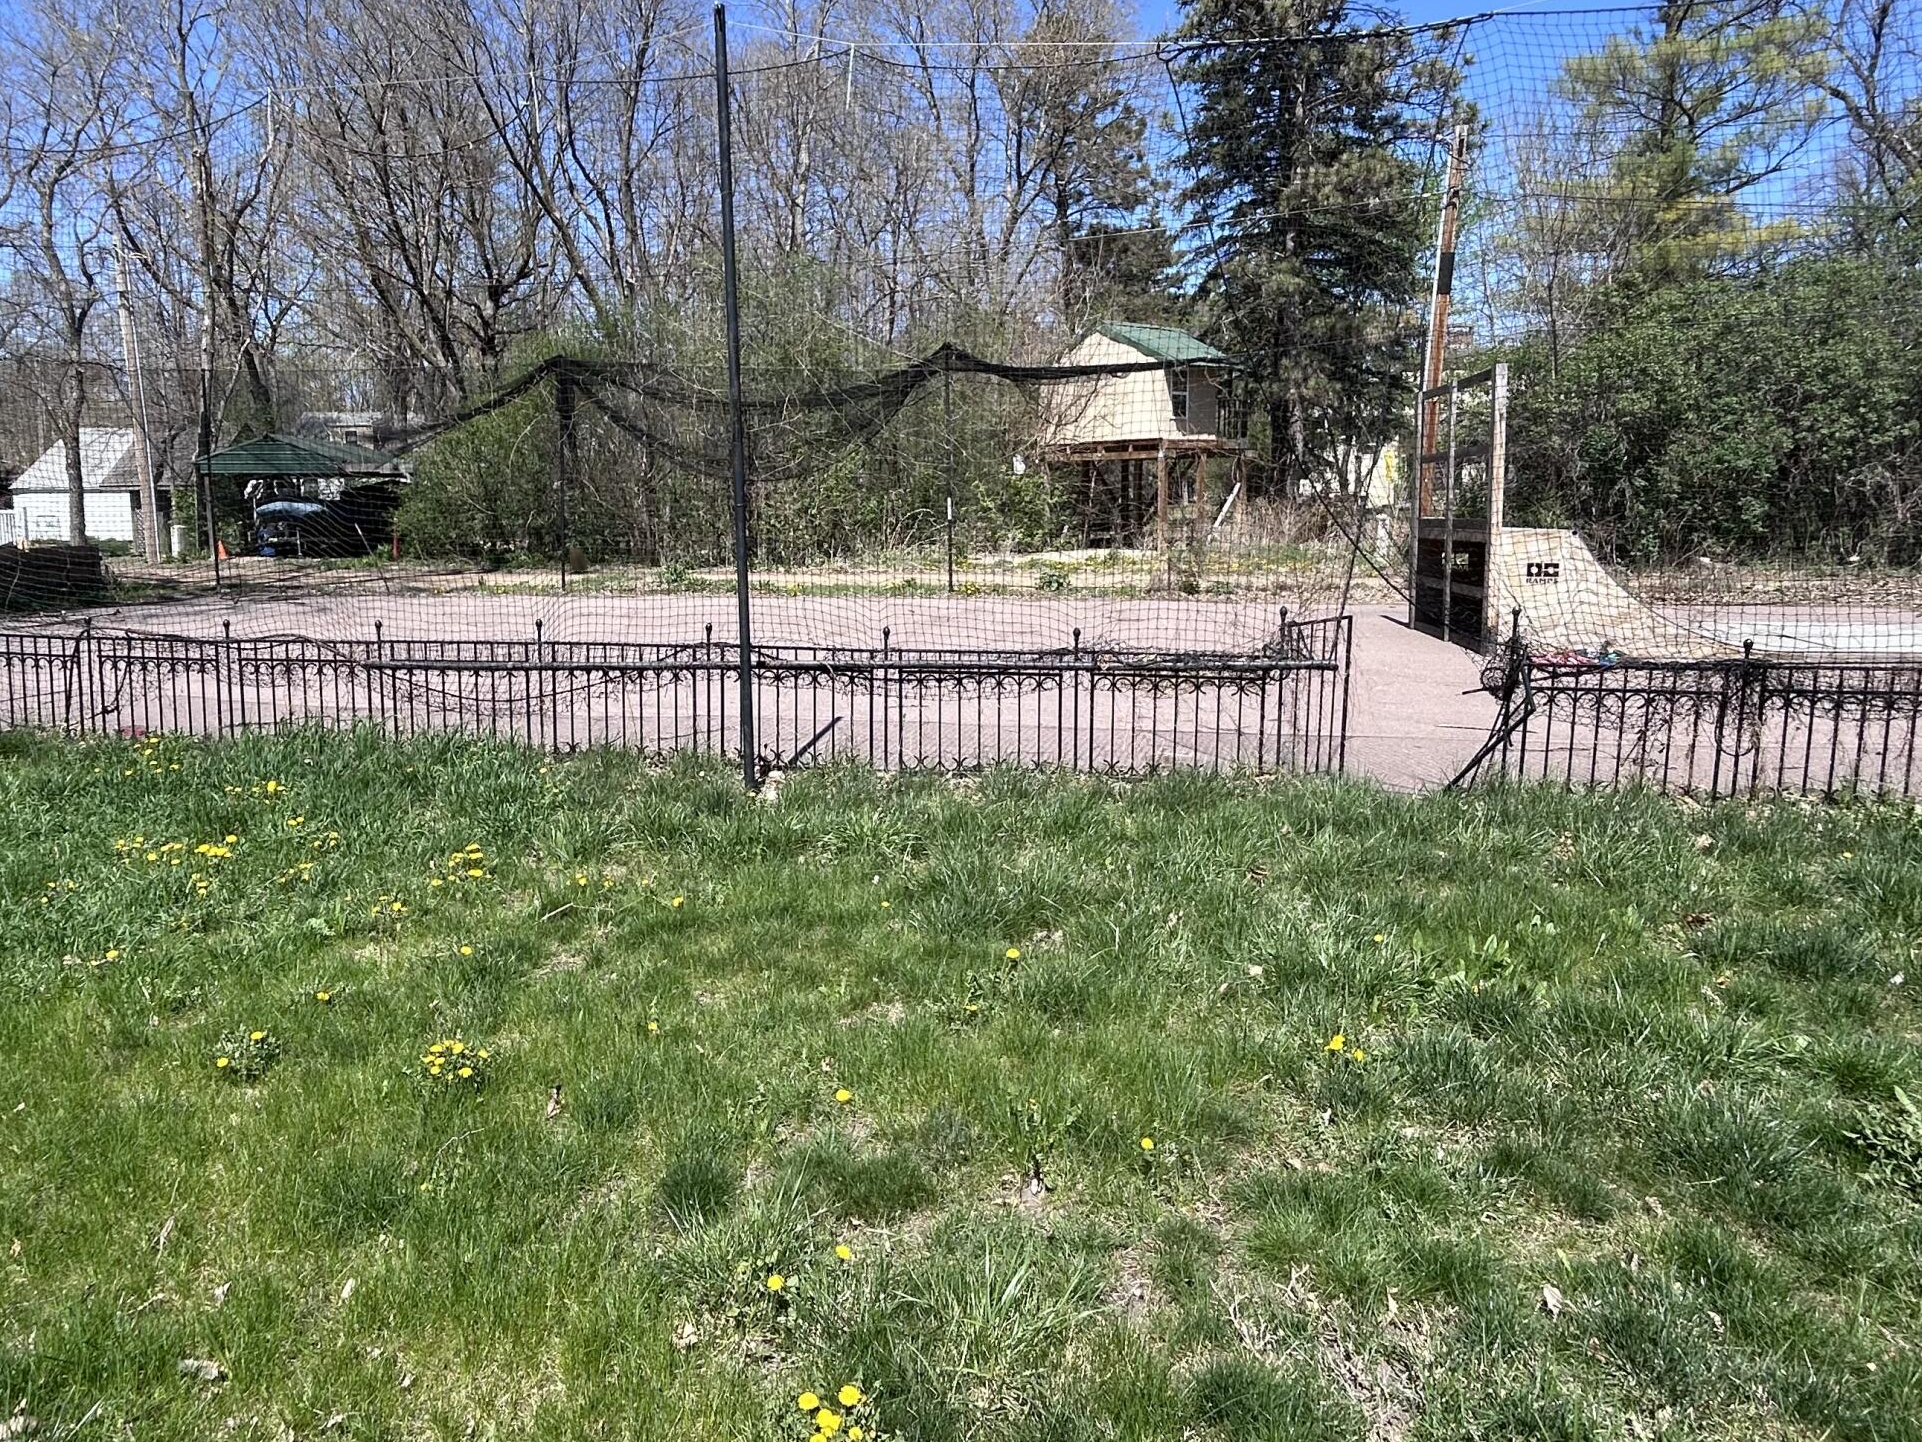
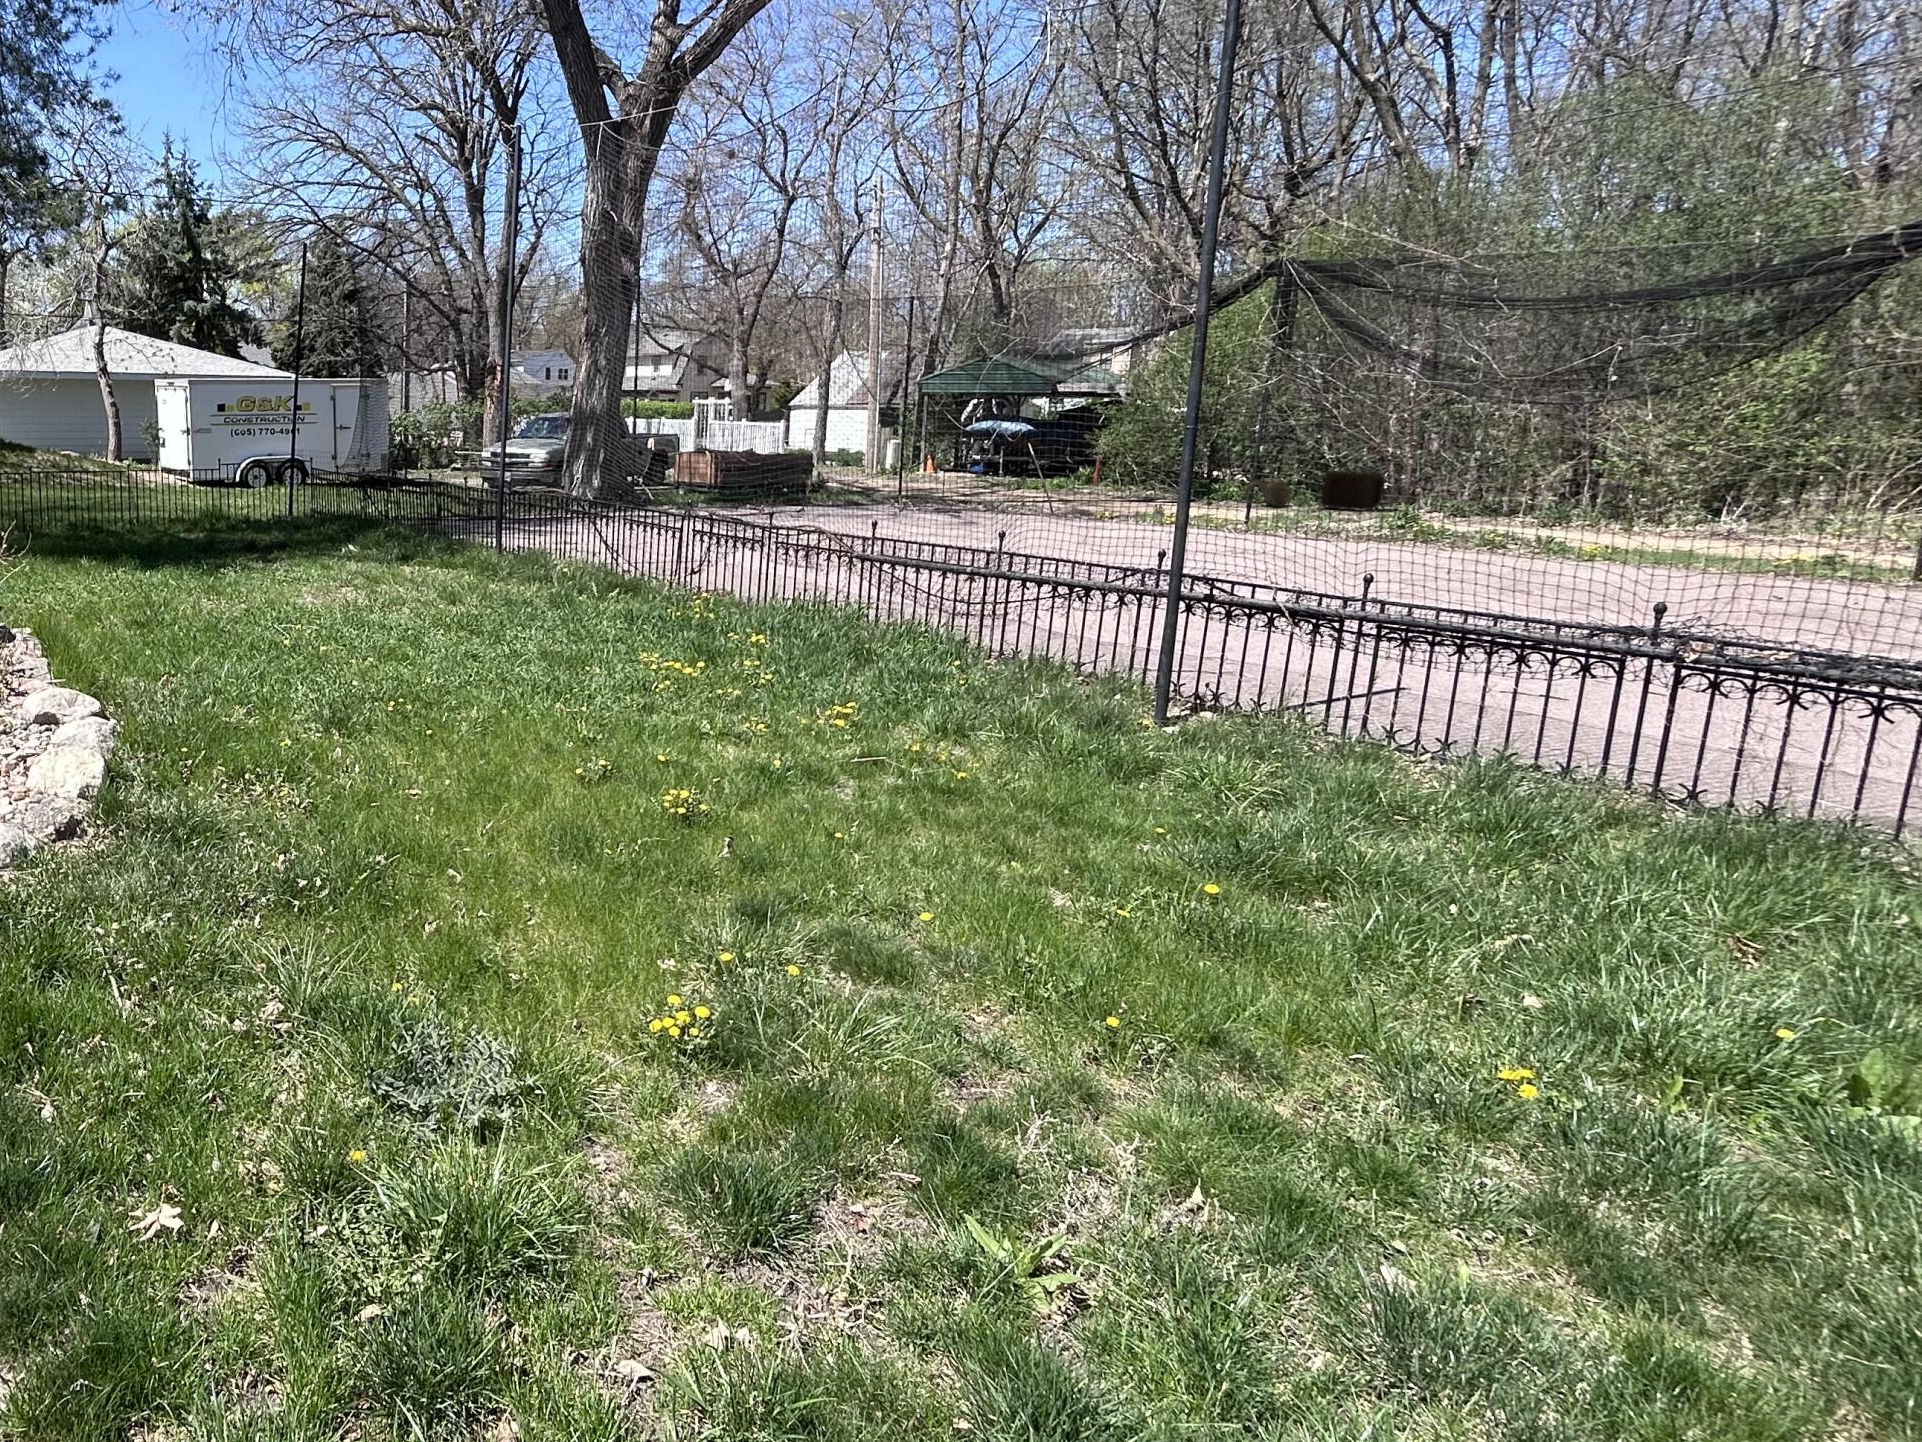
wooden crate: none [613,539,654,572] -> present [1321,470,1384,511]

